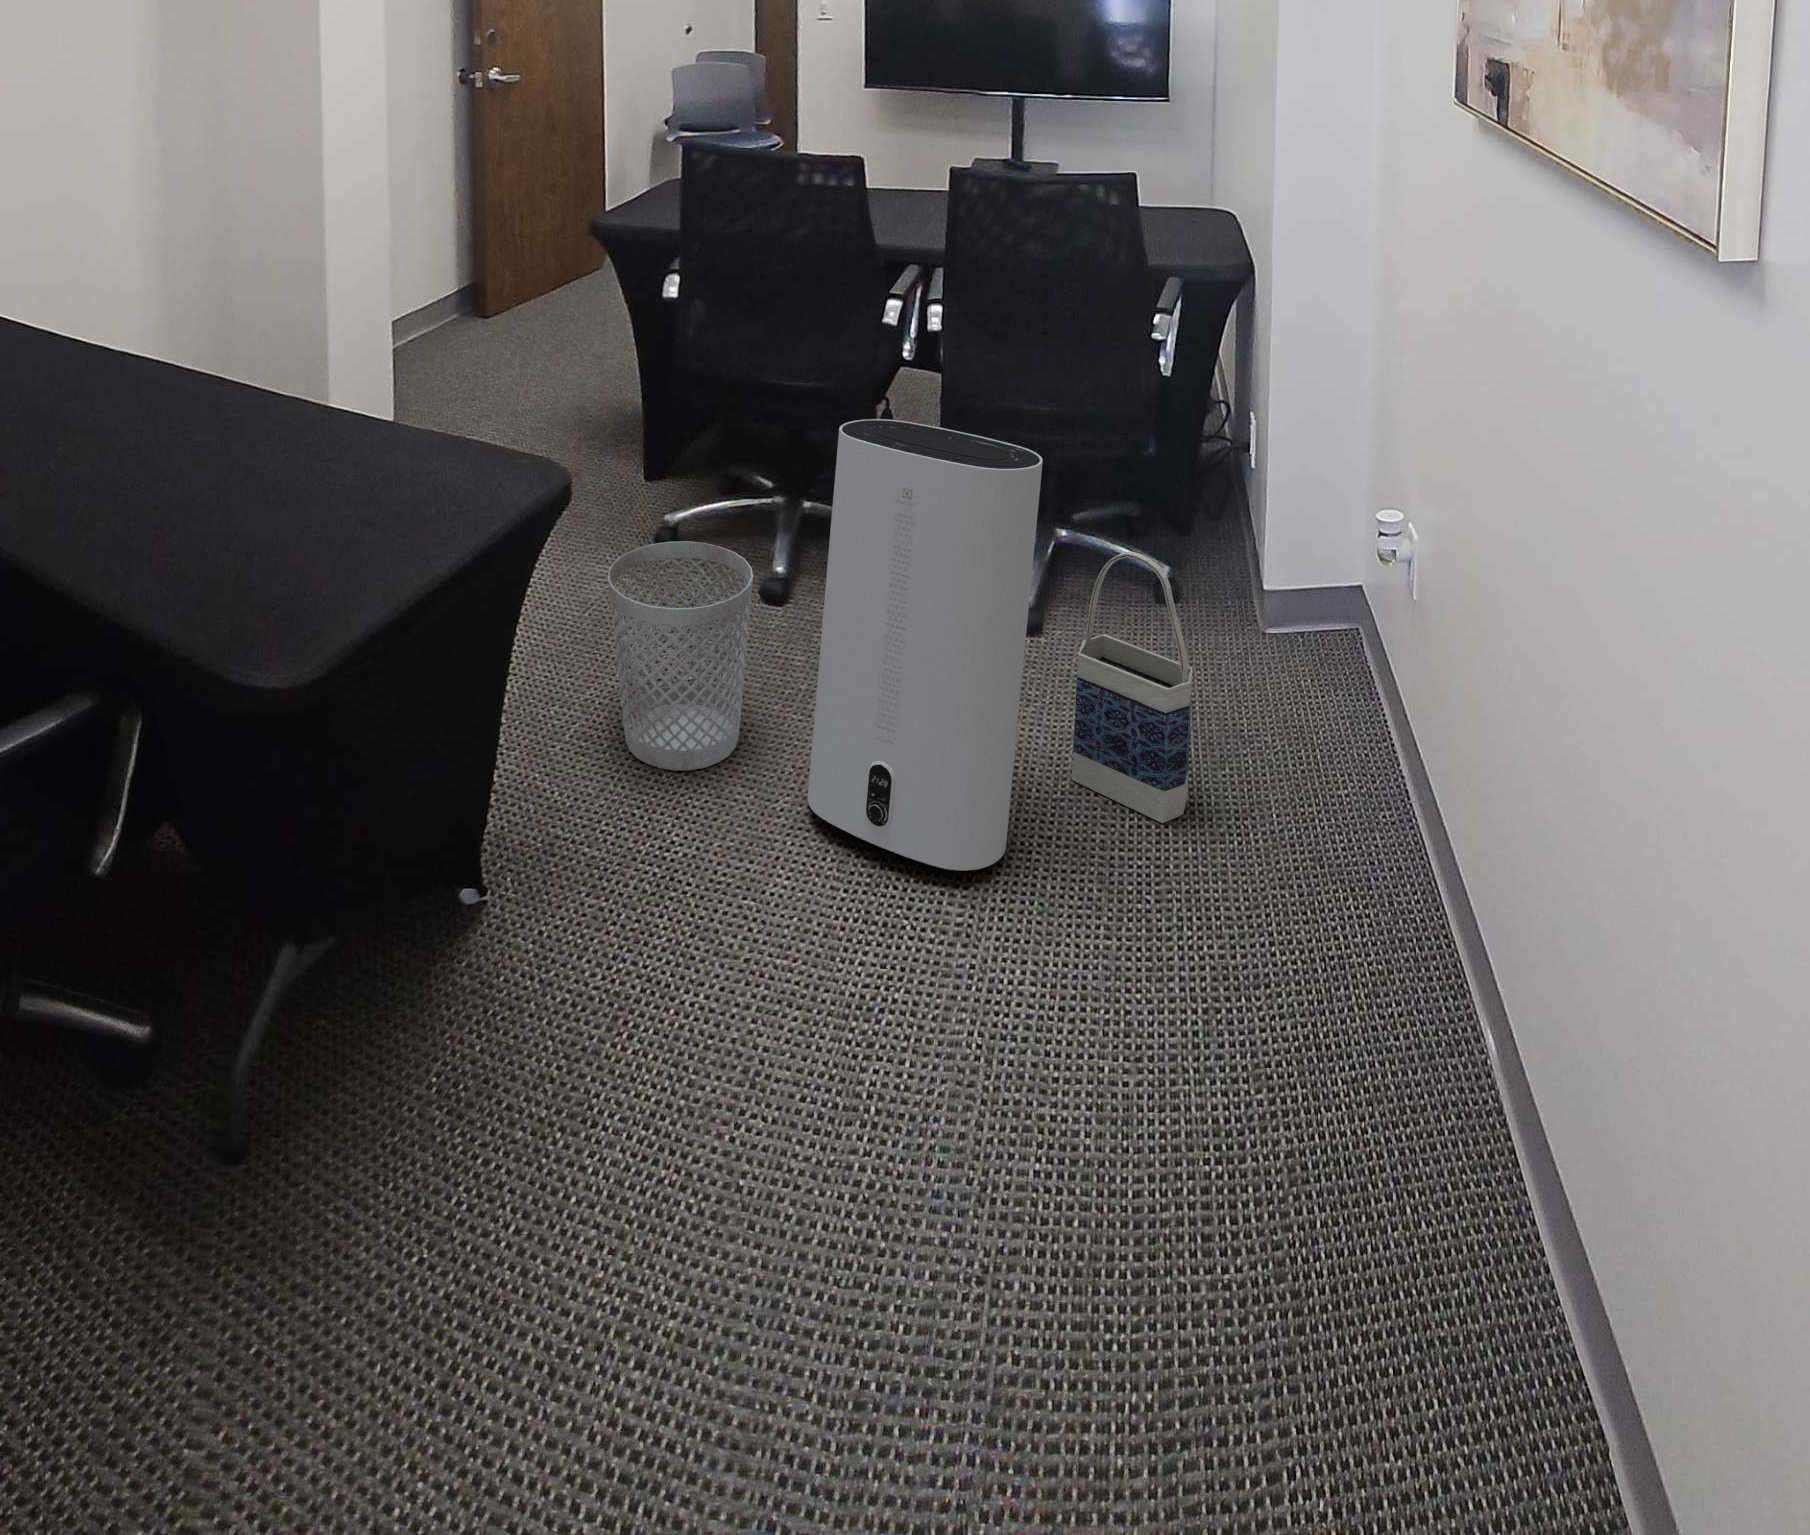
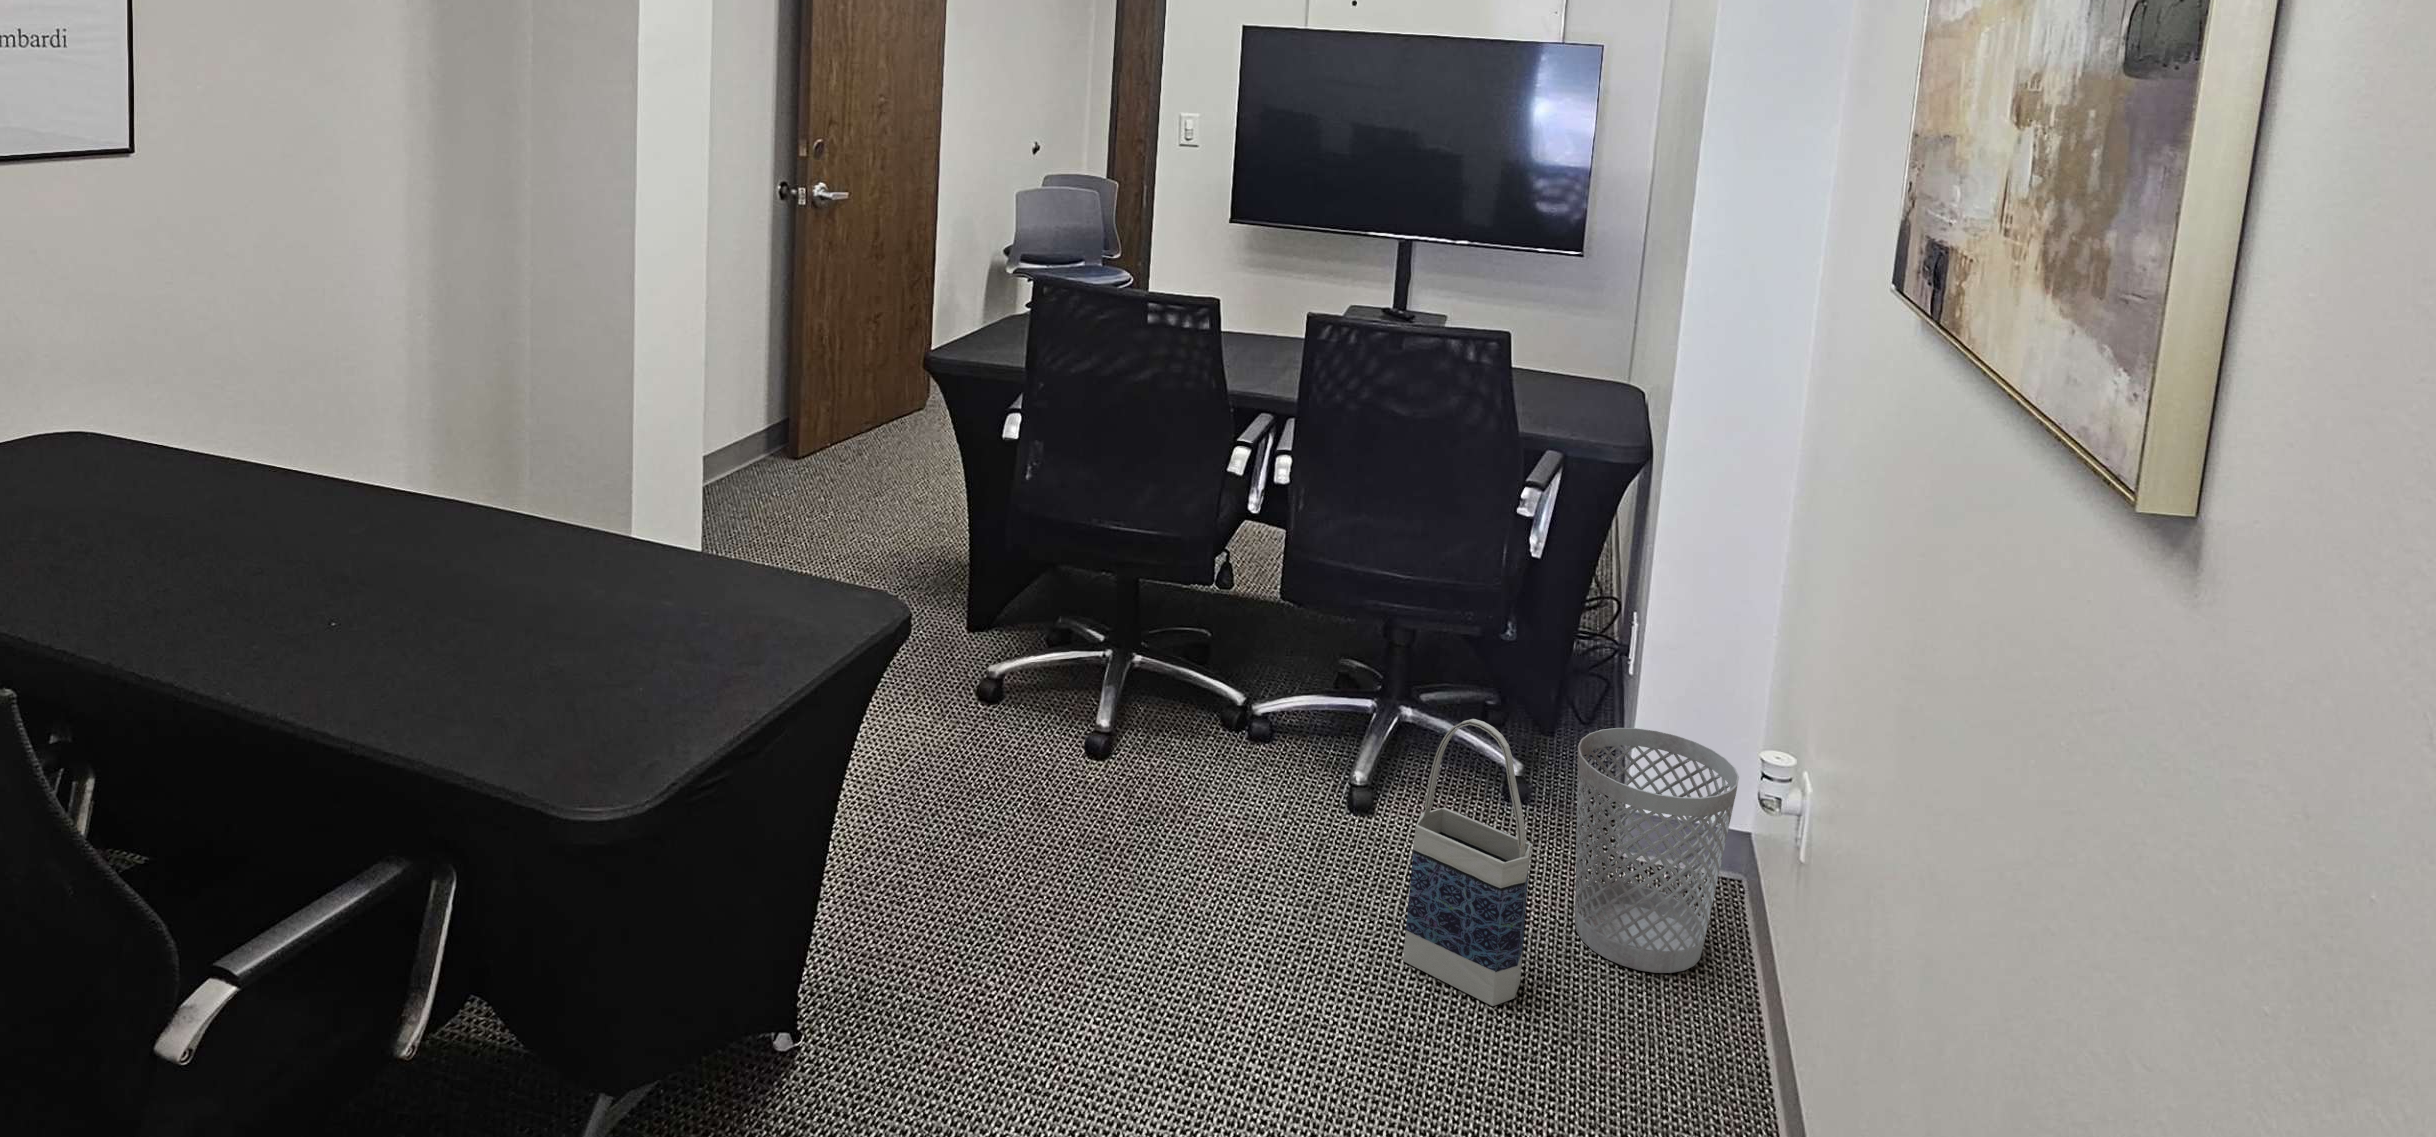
air purifier: present [808,419,1043,871] -> none [1126,569,1388,1044]
wastebasket: present [608,541,753,771] -> present [1575,728,1739,973]

